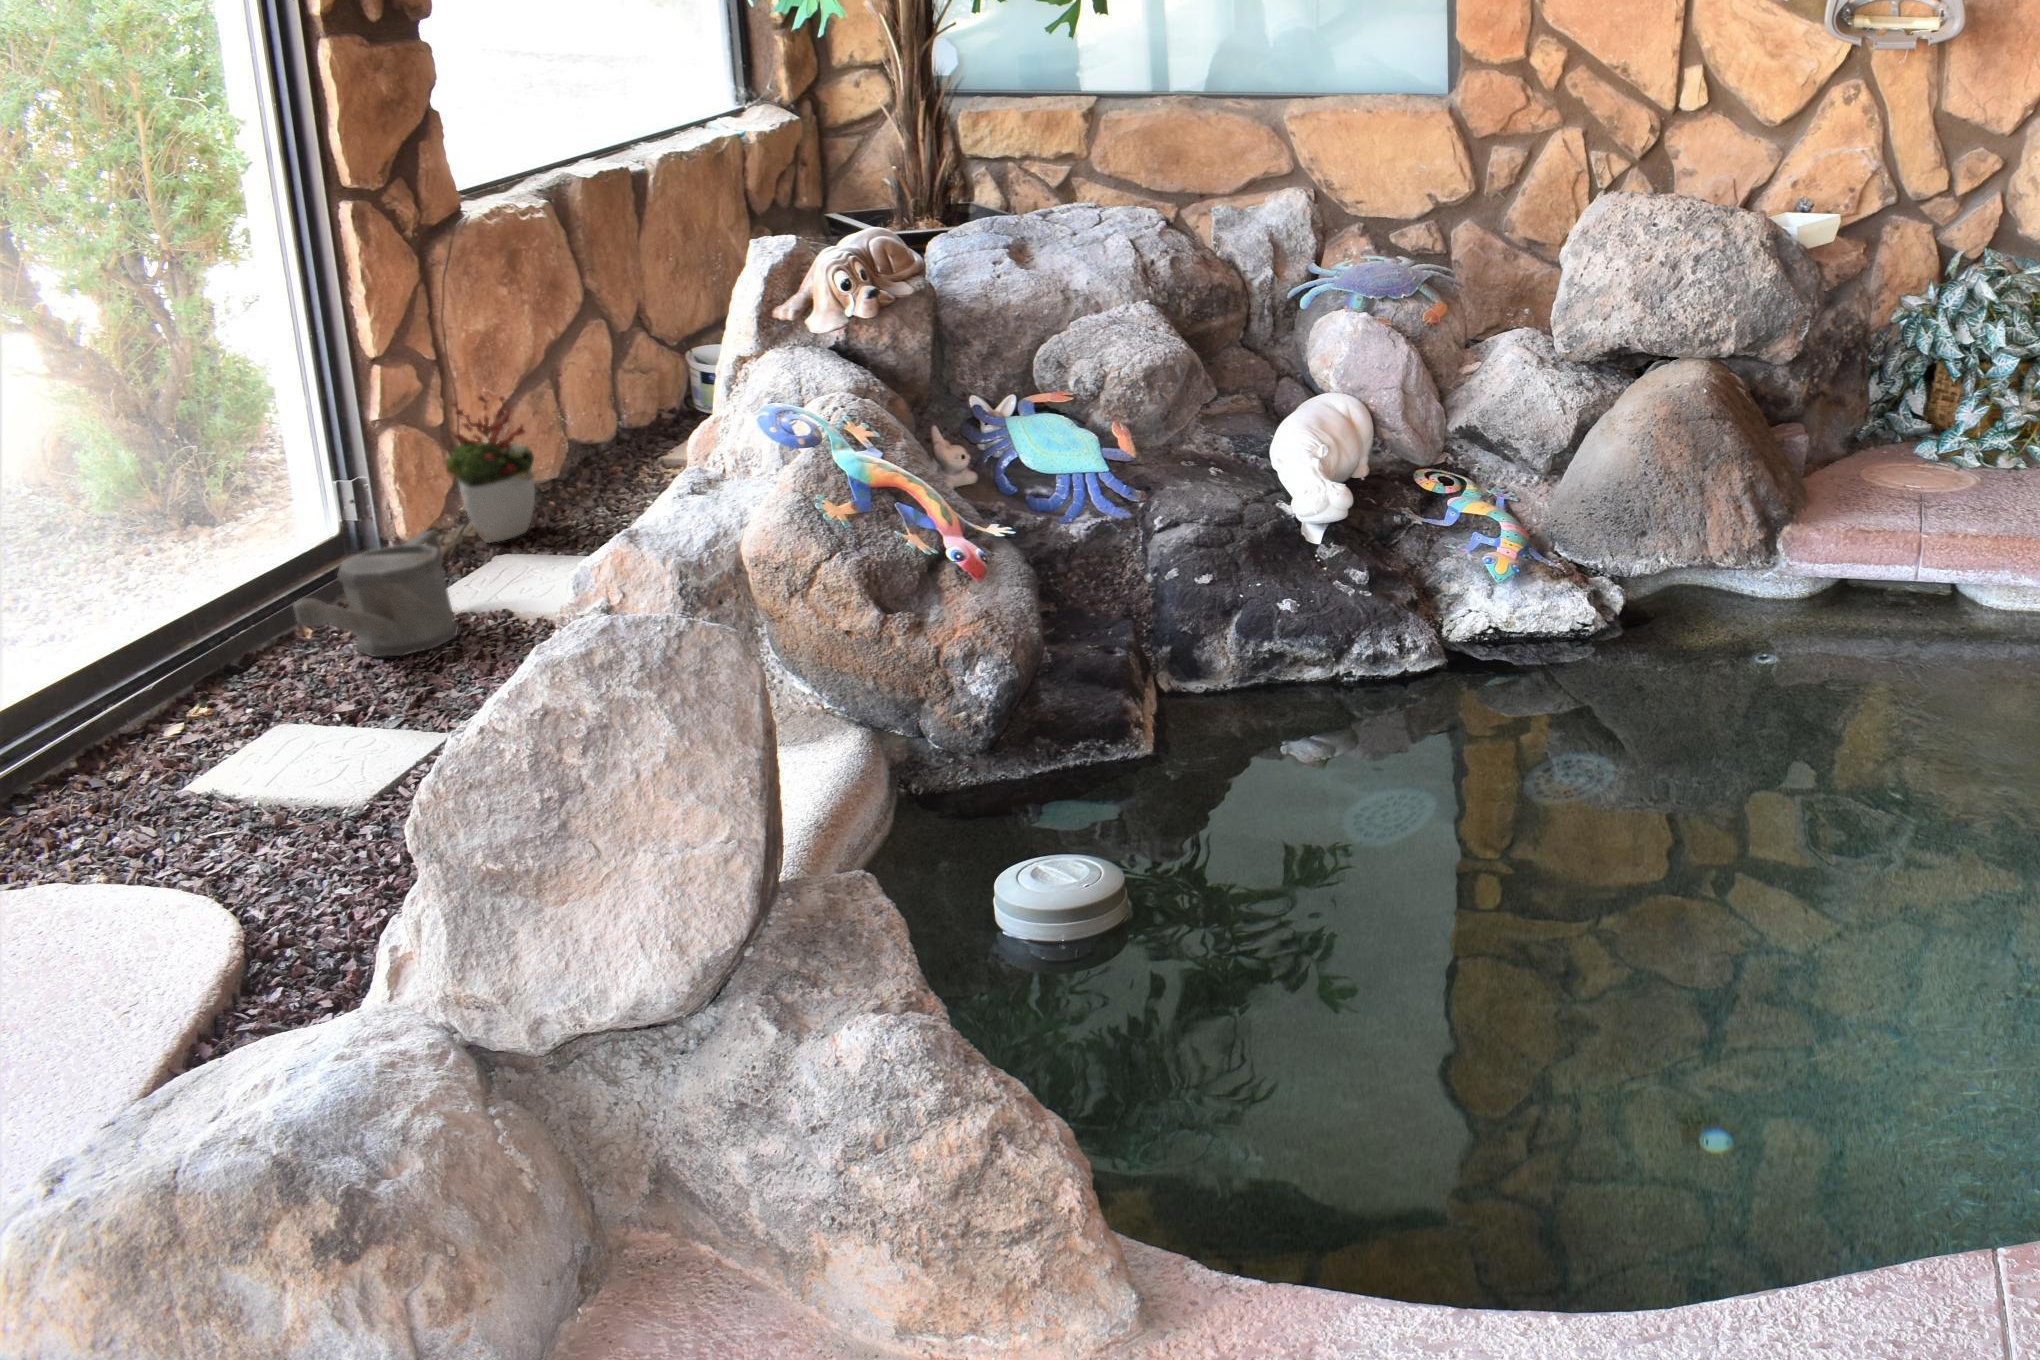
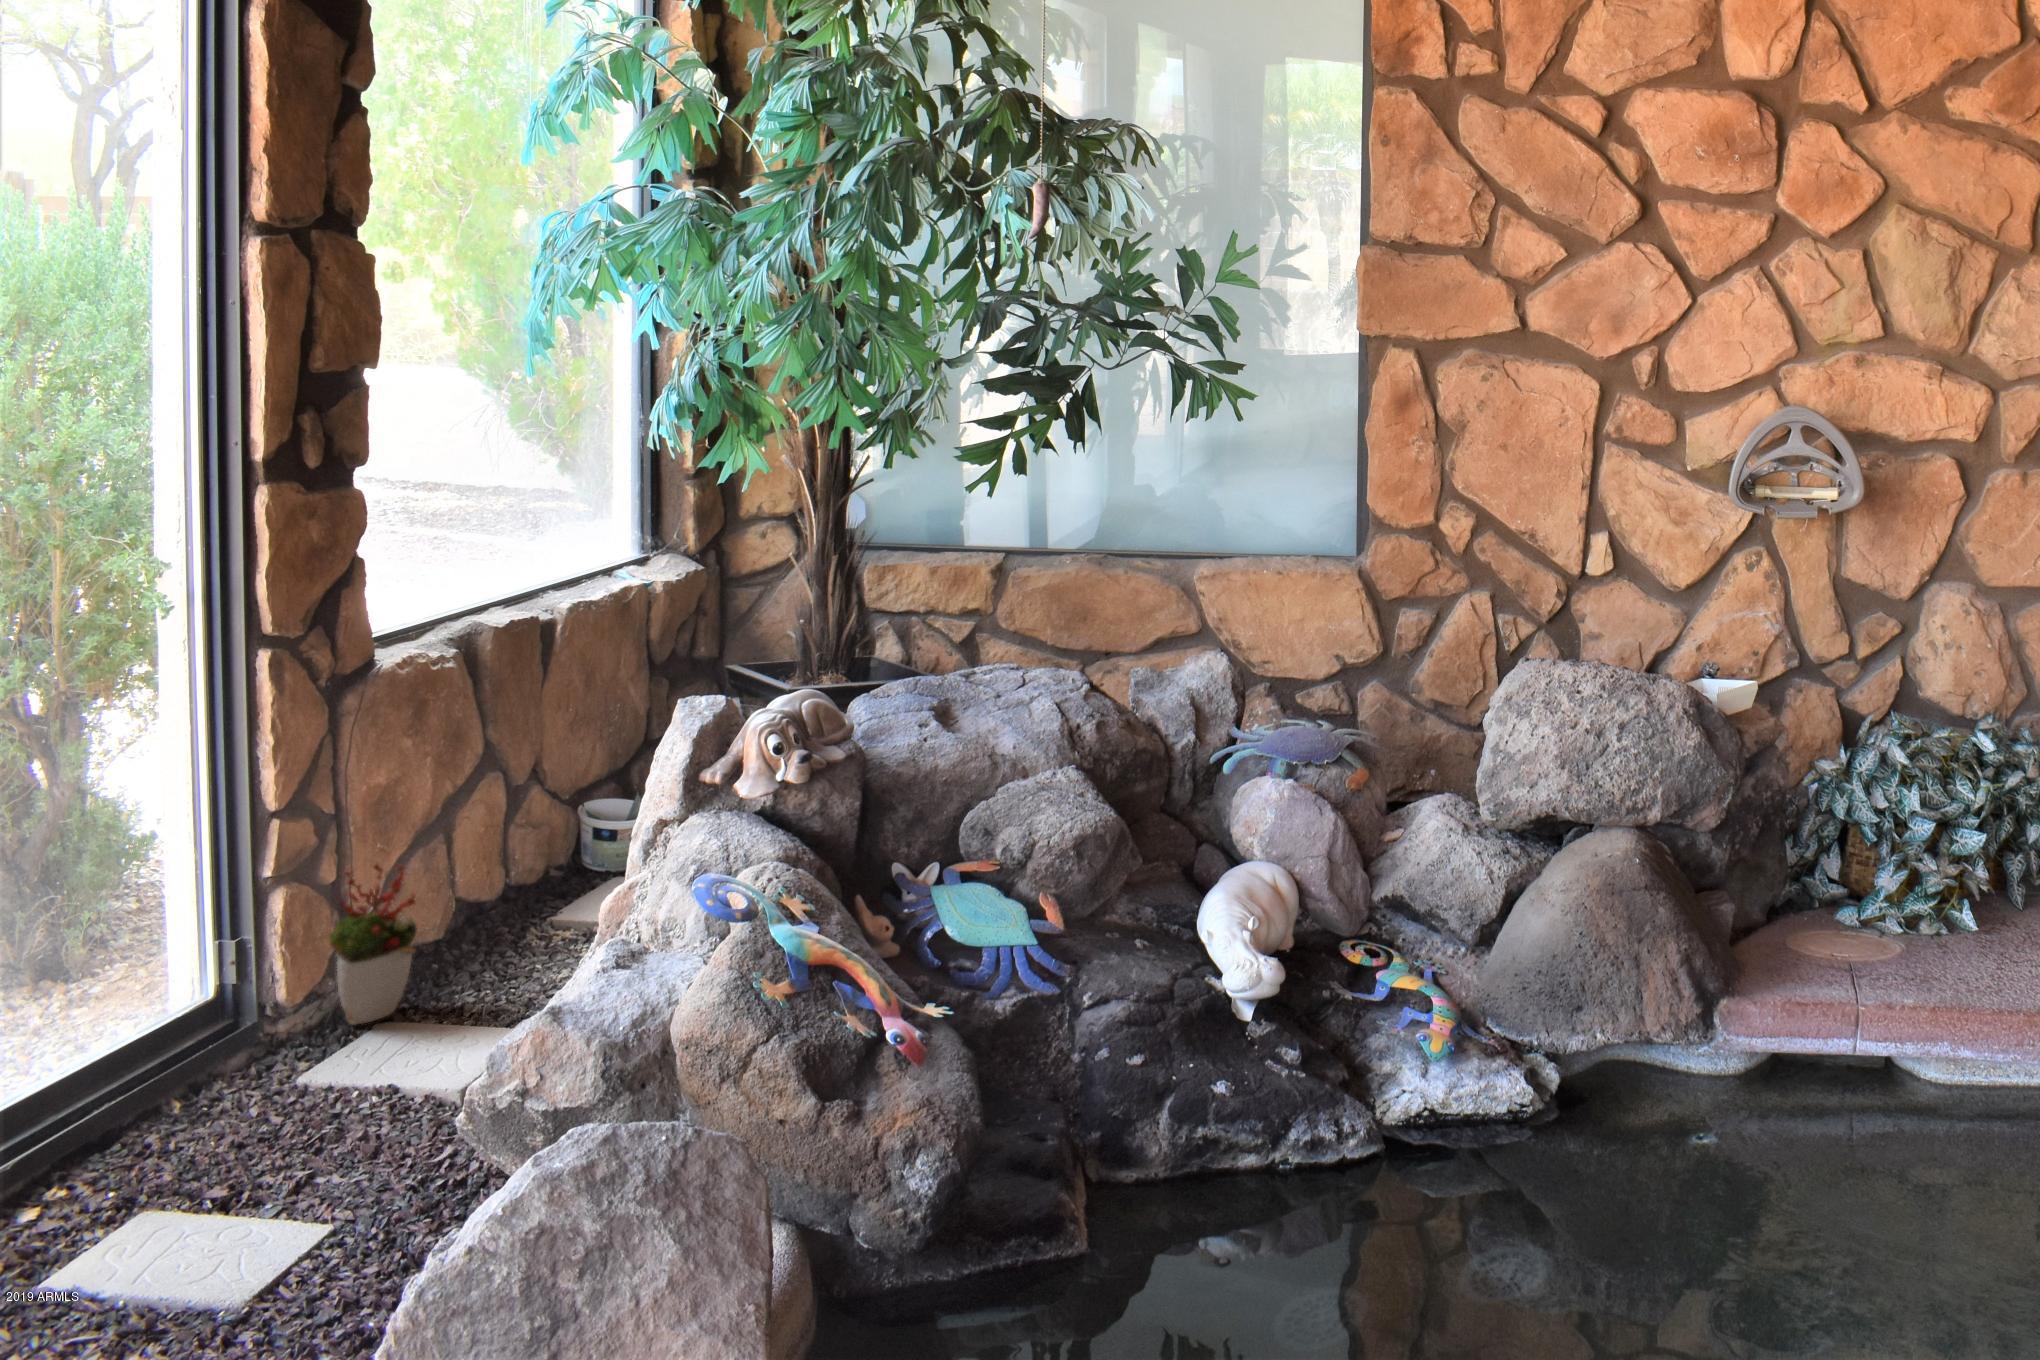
watering can: present [293,531,459,657] -> none [193,1011,334,1153]

